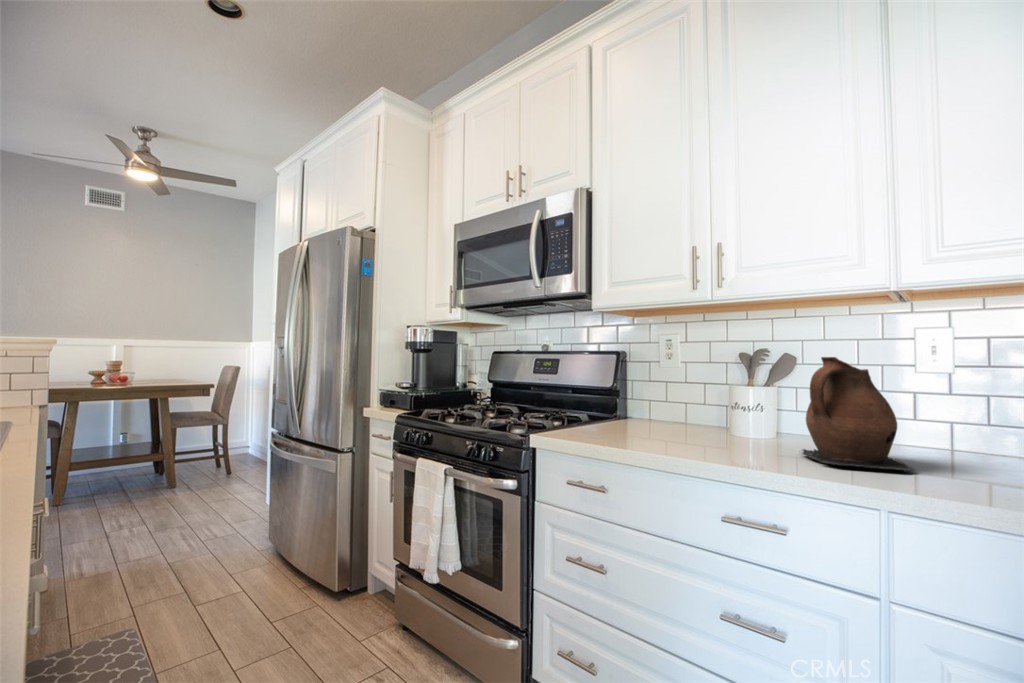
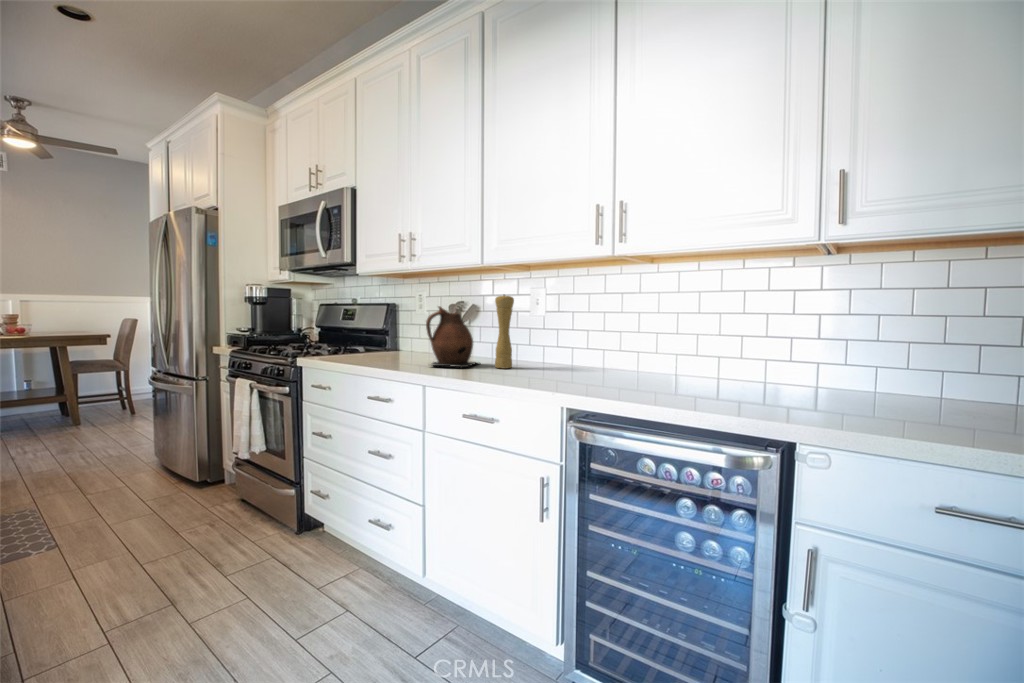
pepper mill: none [949,336,997,475] -> present [495,295,514,368]

